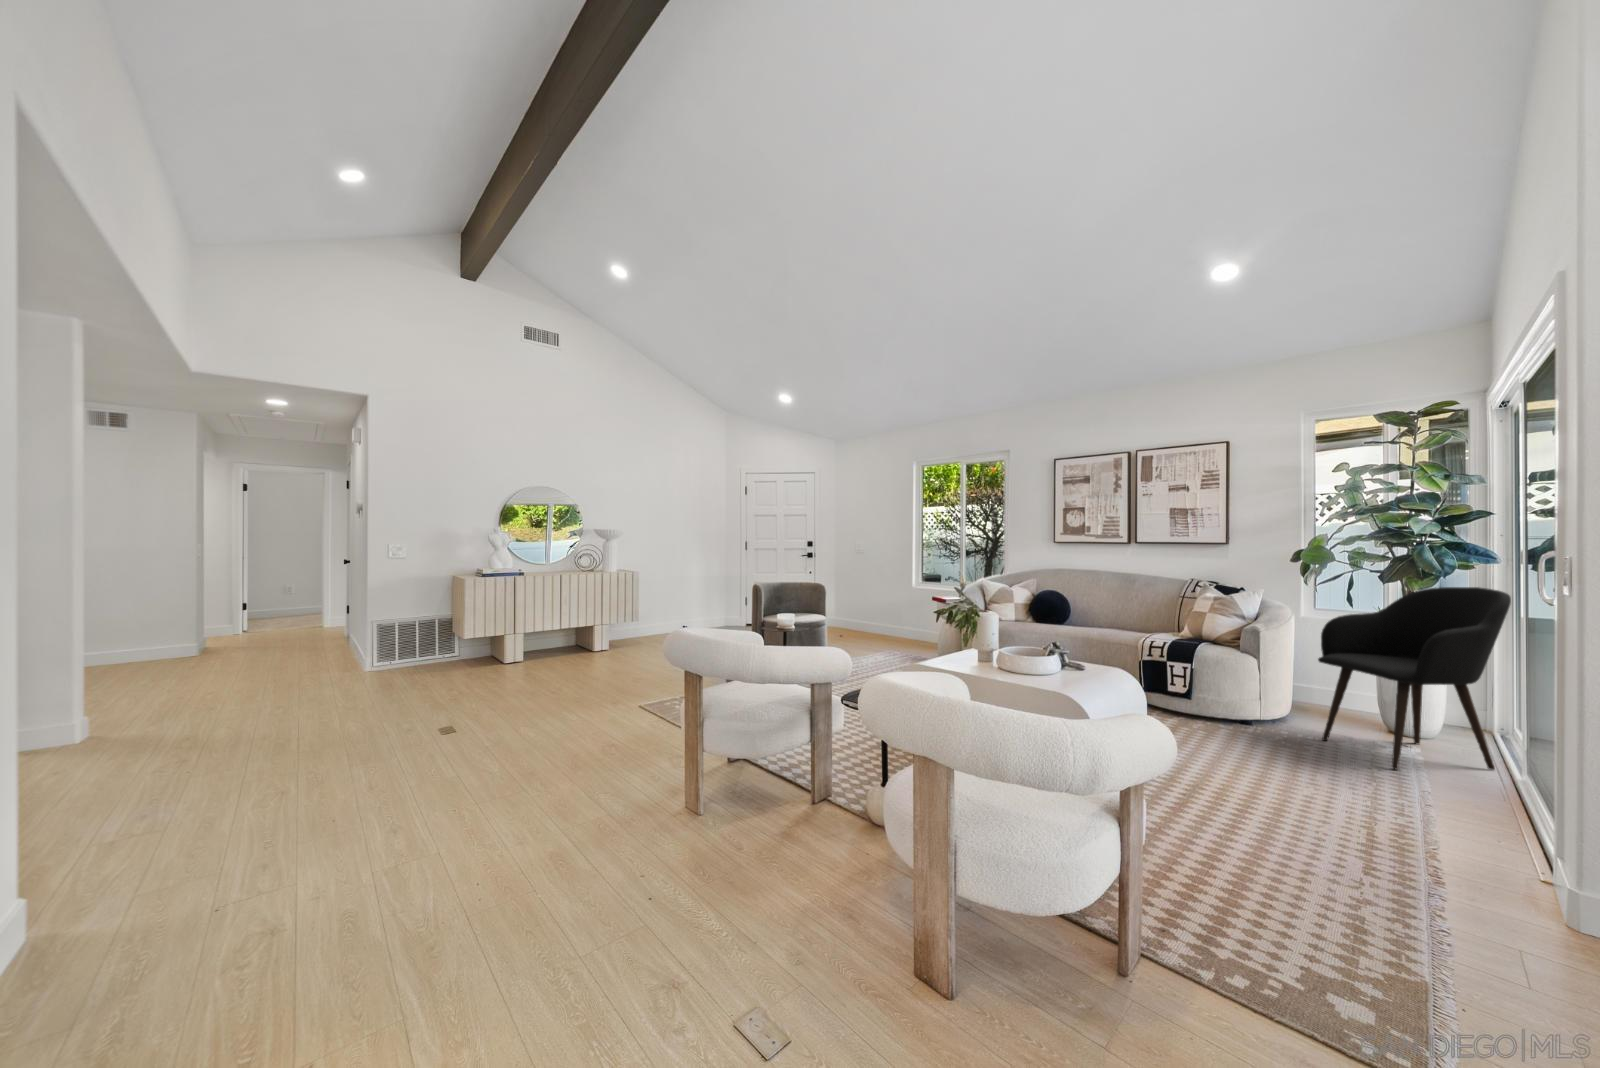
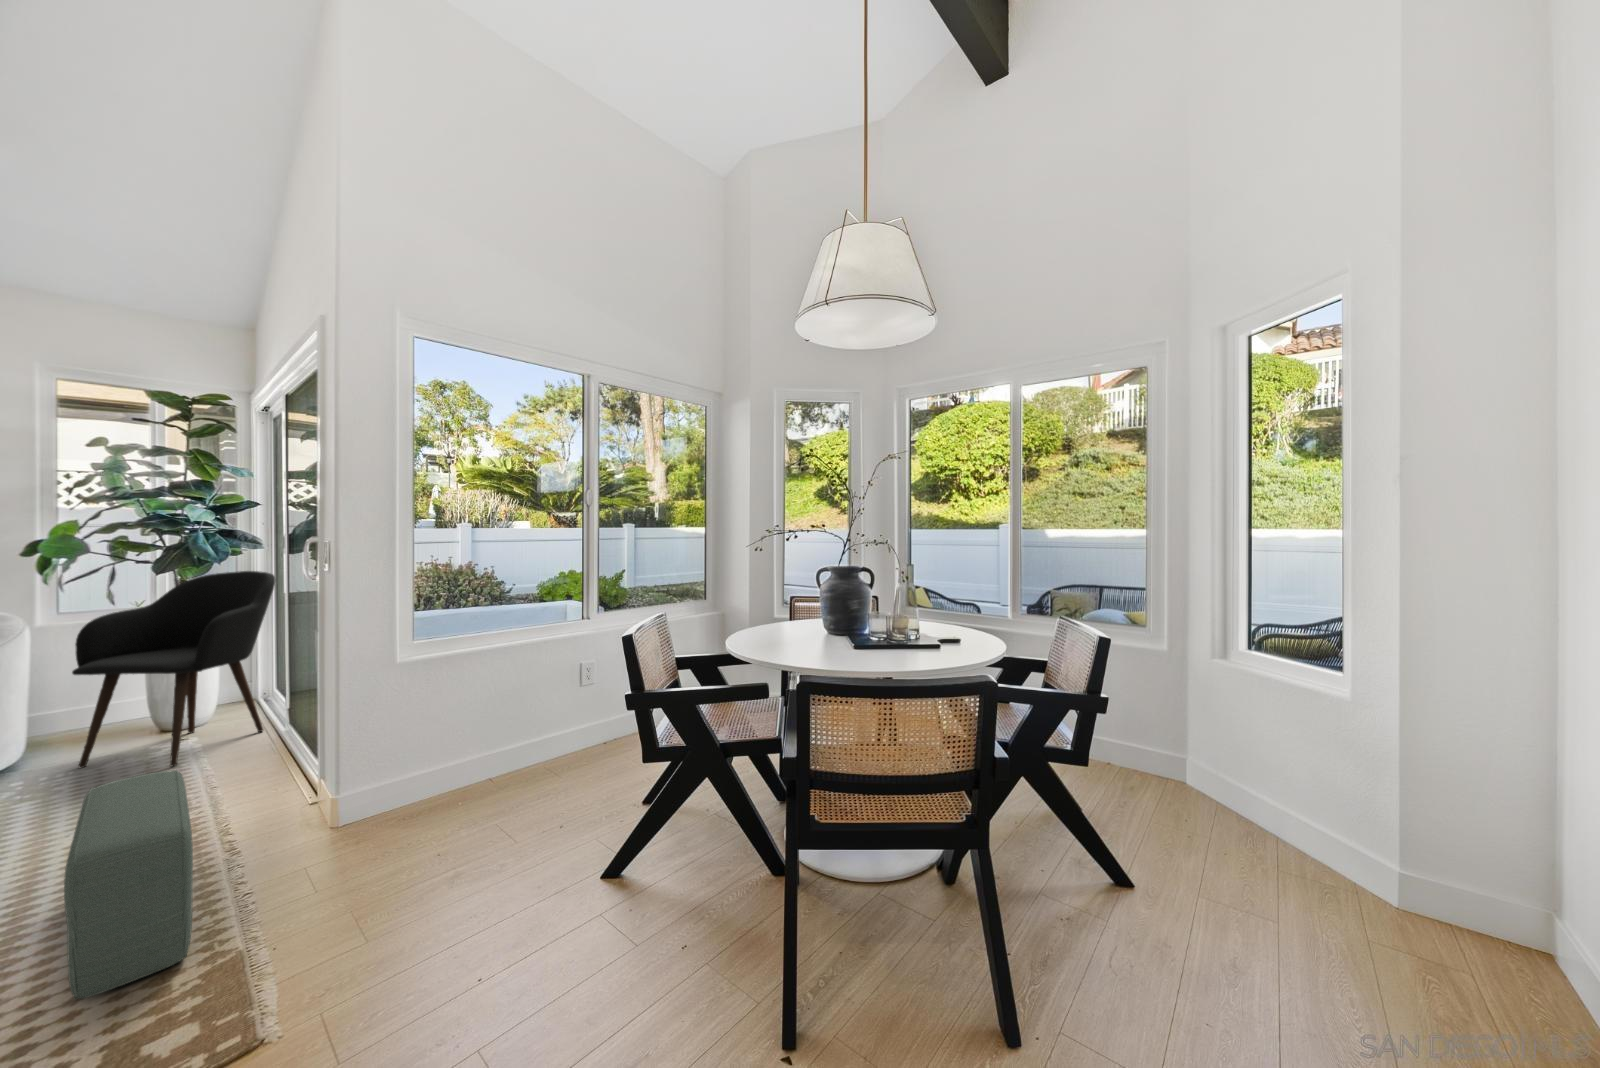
pouf: none [1288,759,1387,947] -> present [64,770,193,1000]

